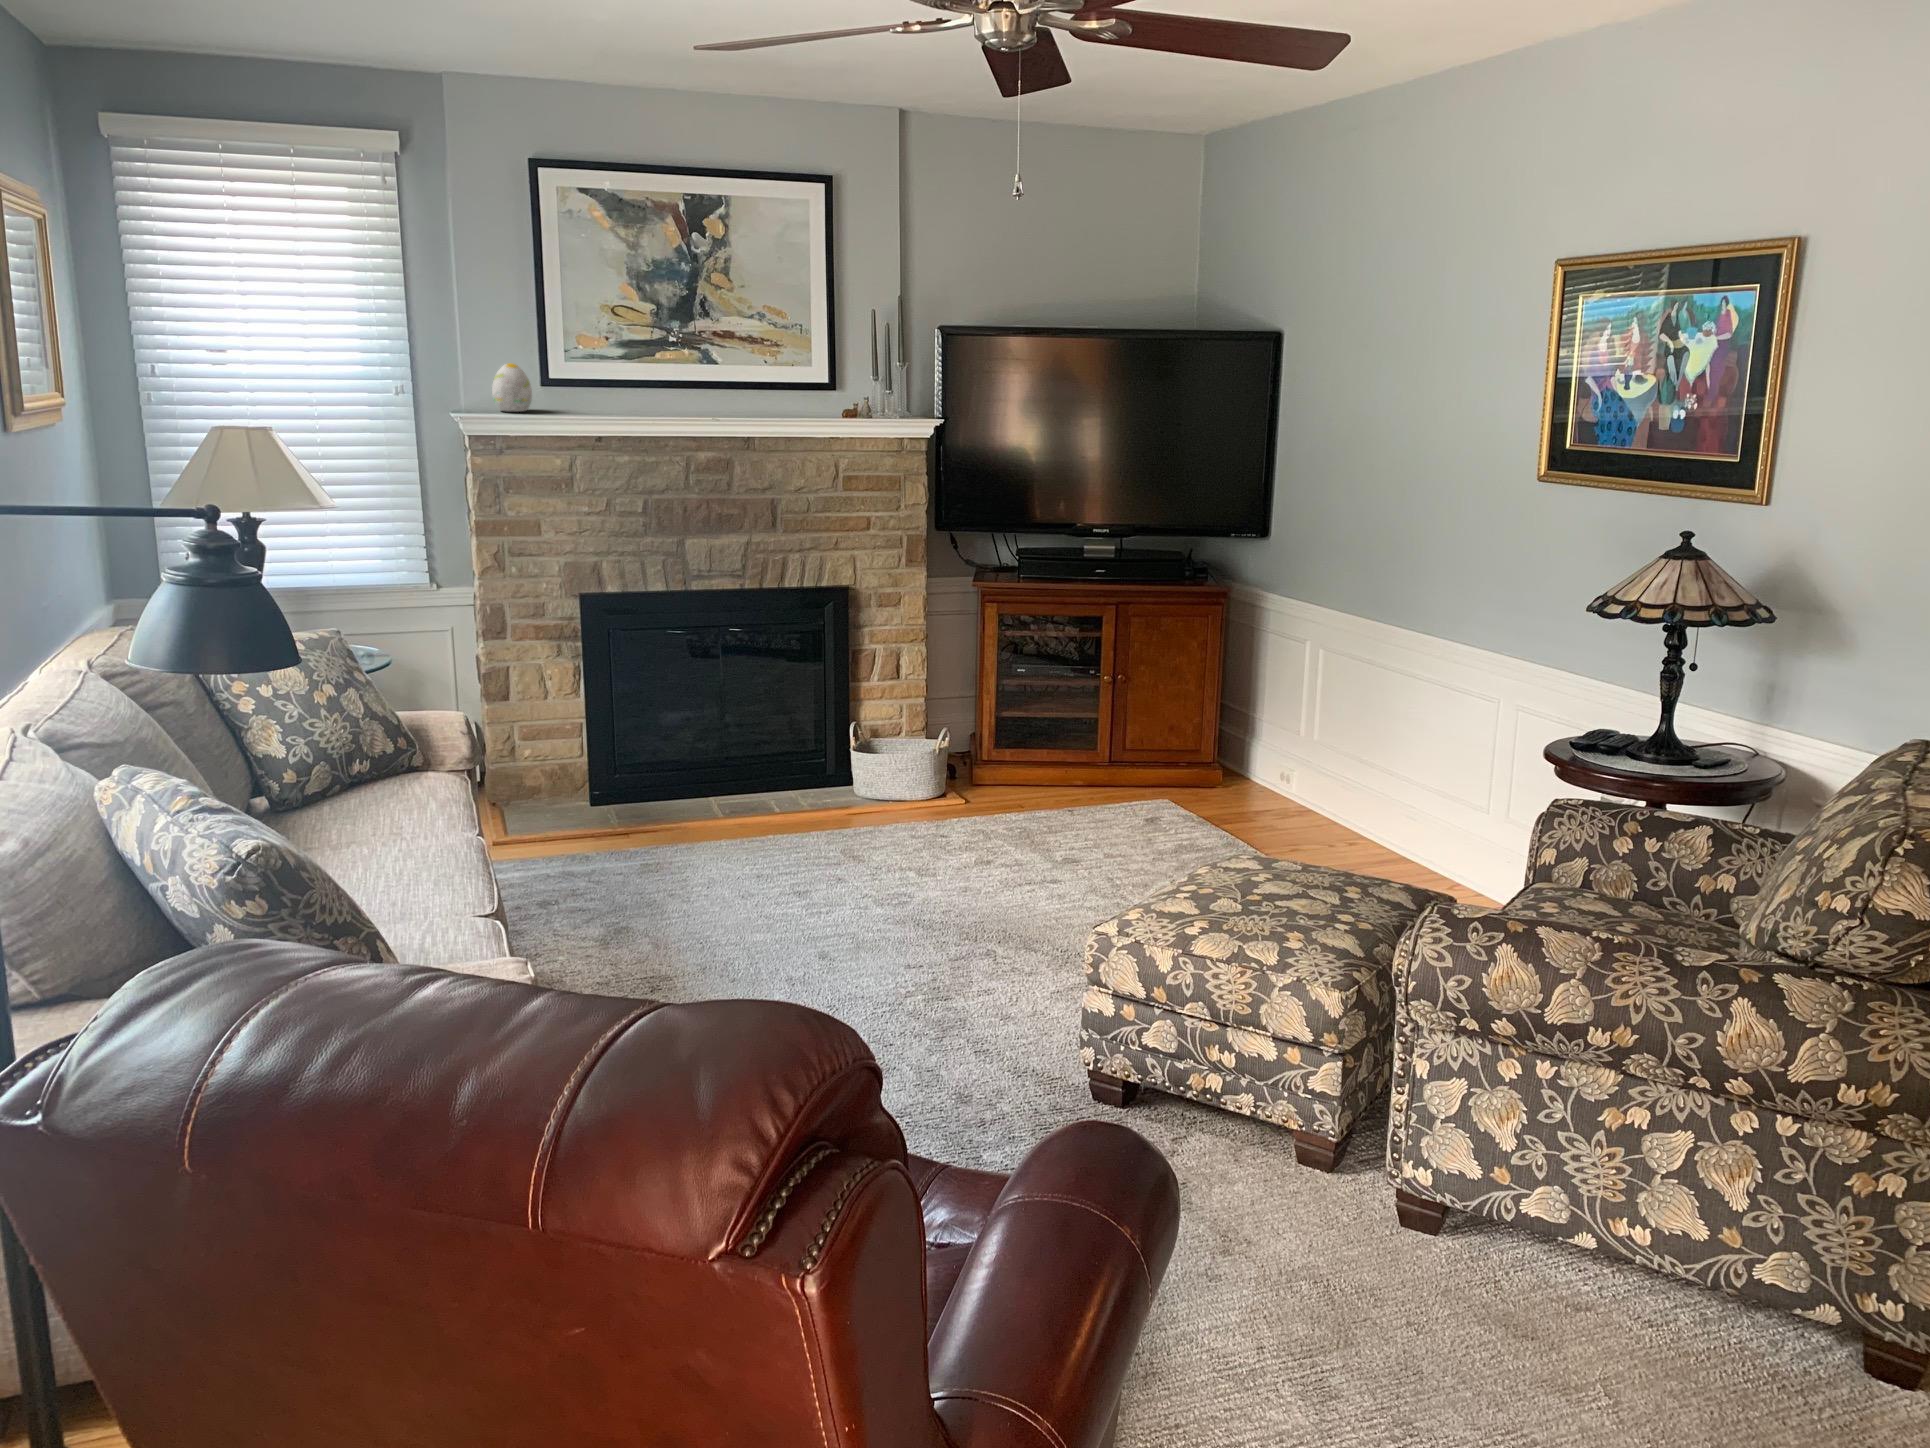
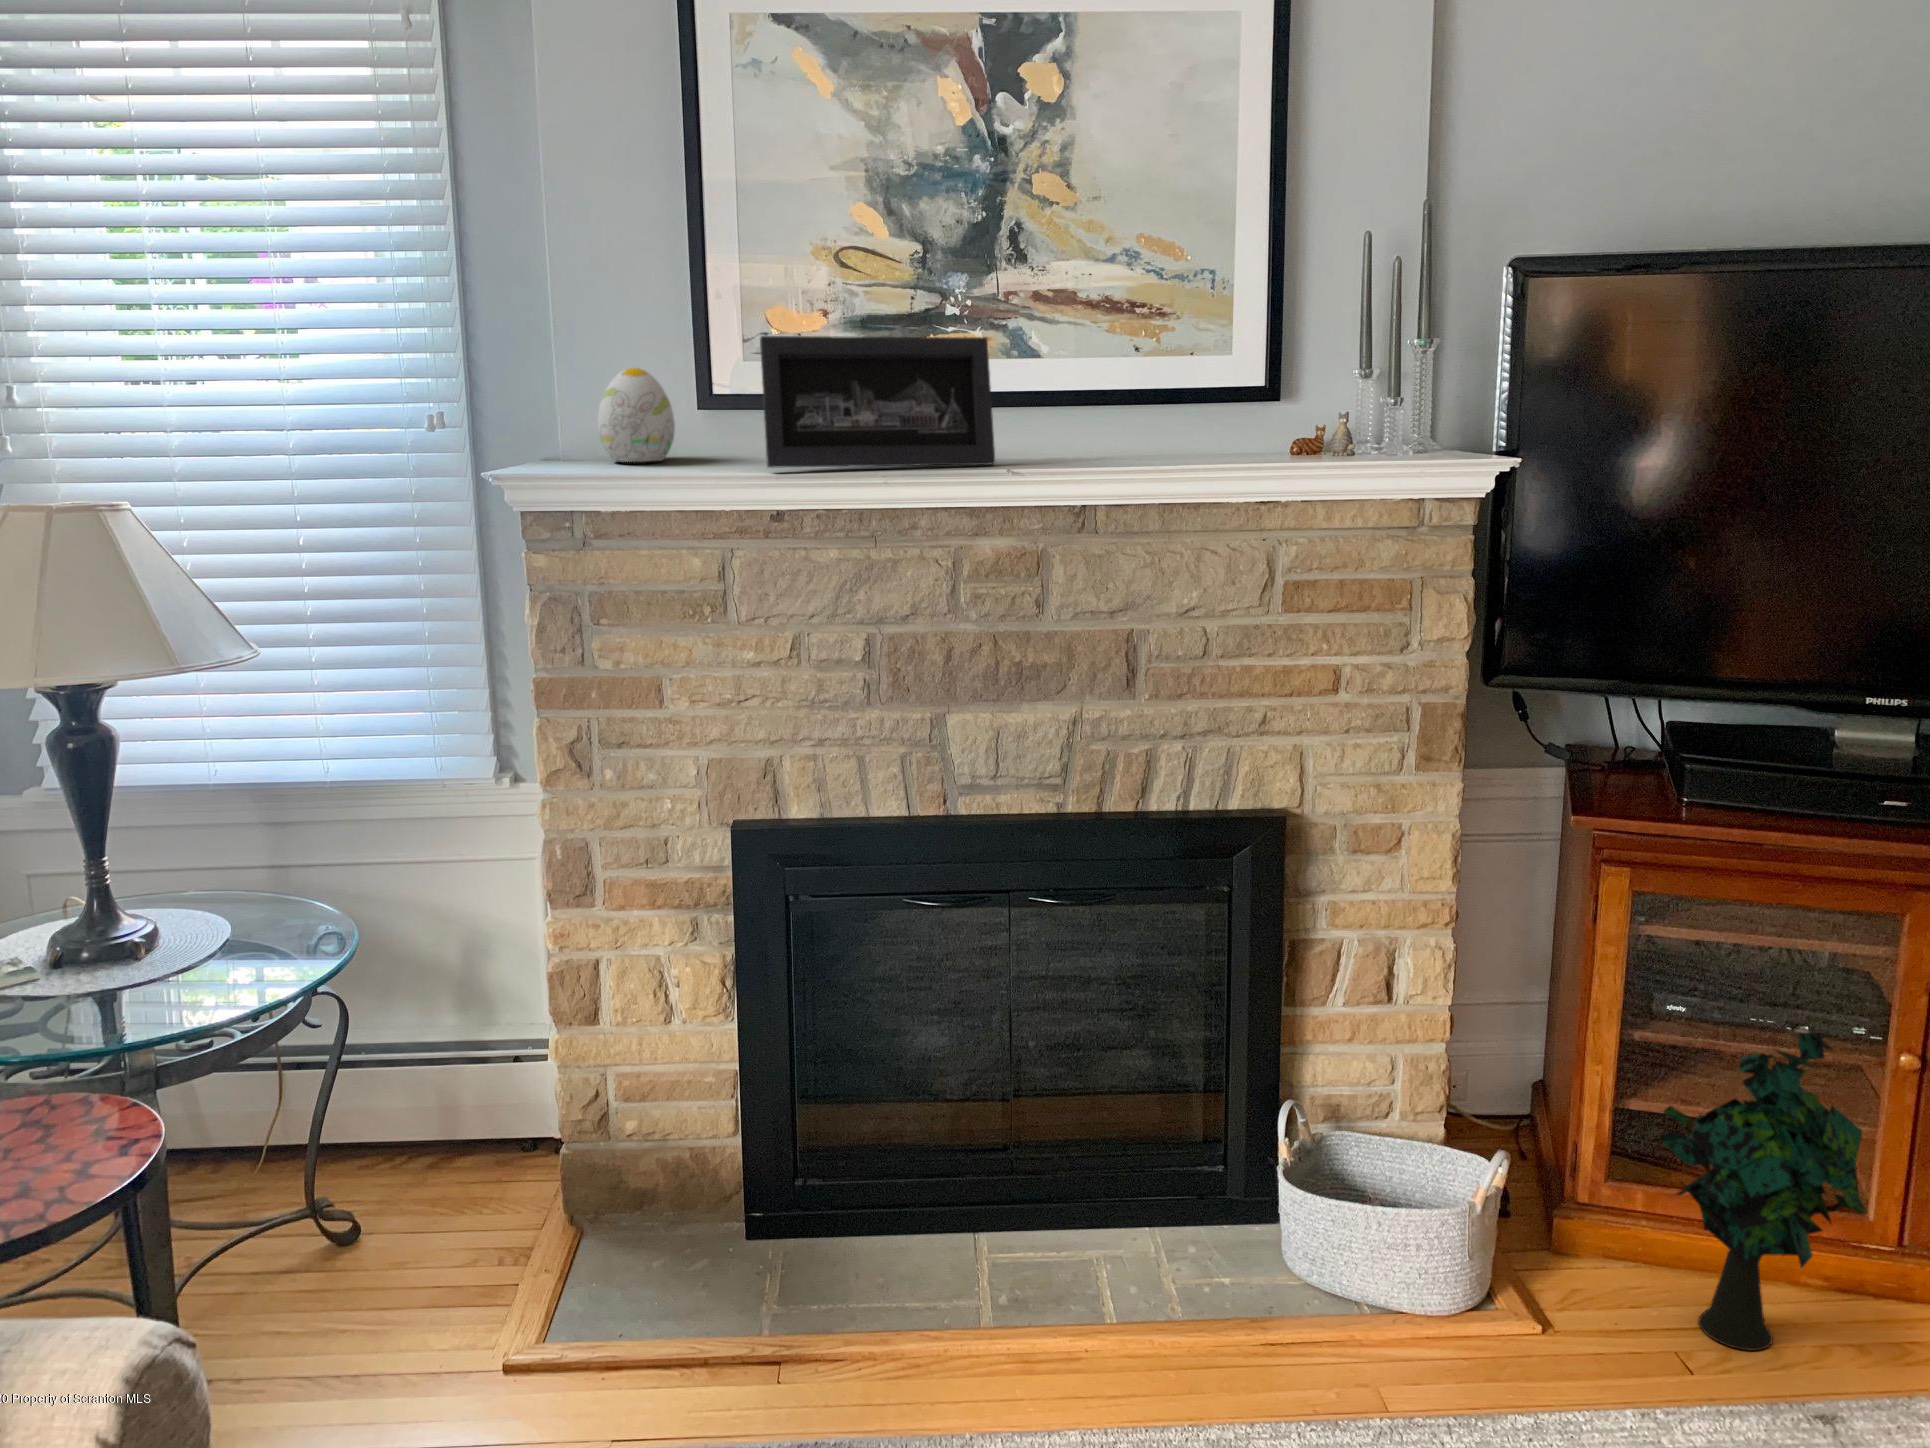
picture frame: none [582,351,700,417] -> present [760,336,995,468]
decorative plant: none [1005,668,1090,809] -> present [1653,1033,1867,1351]

